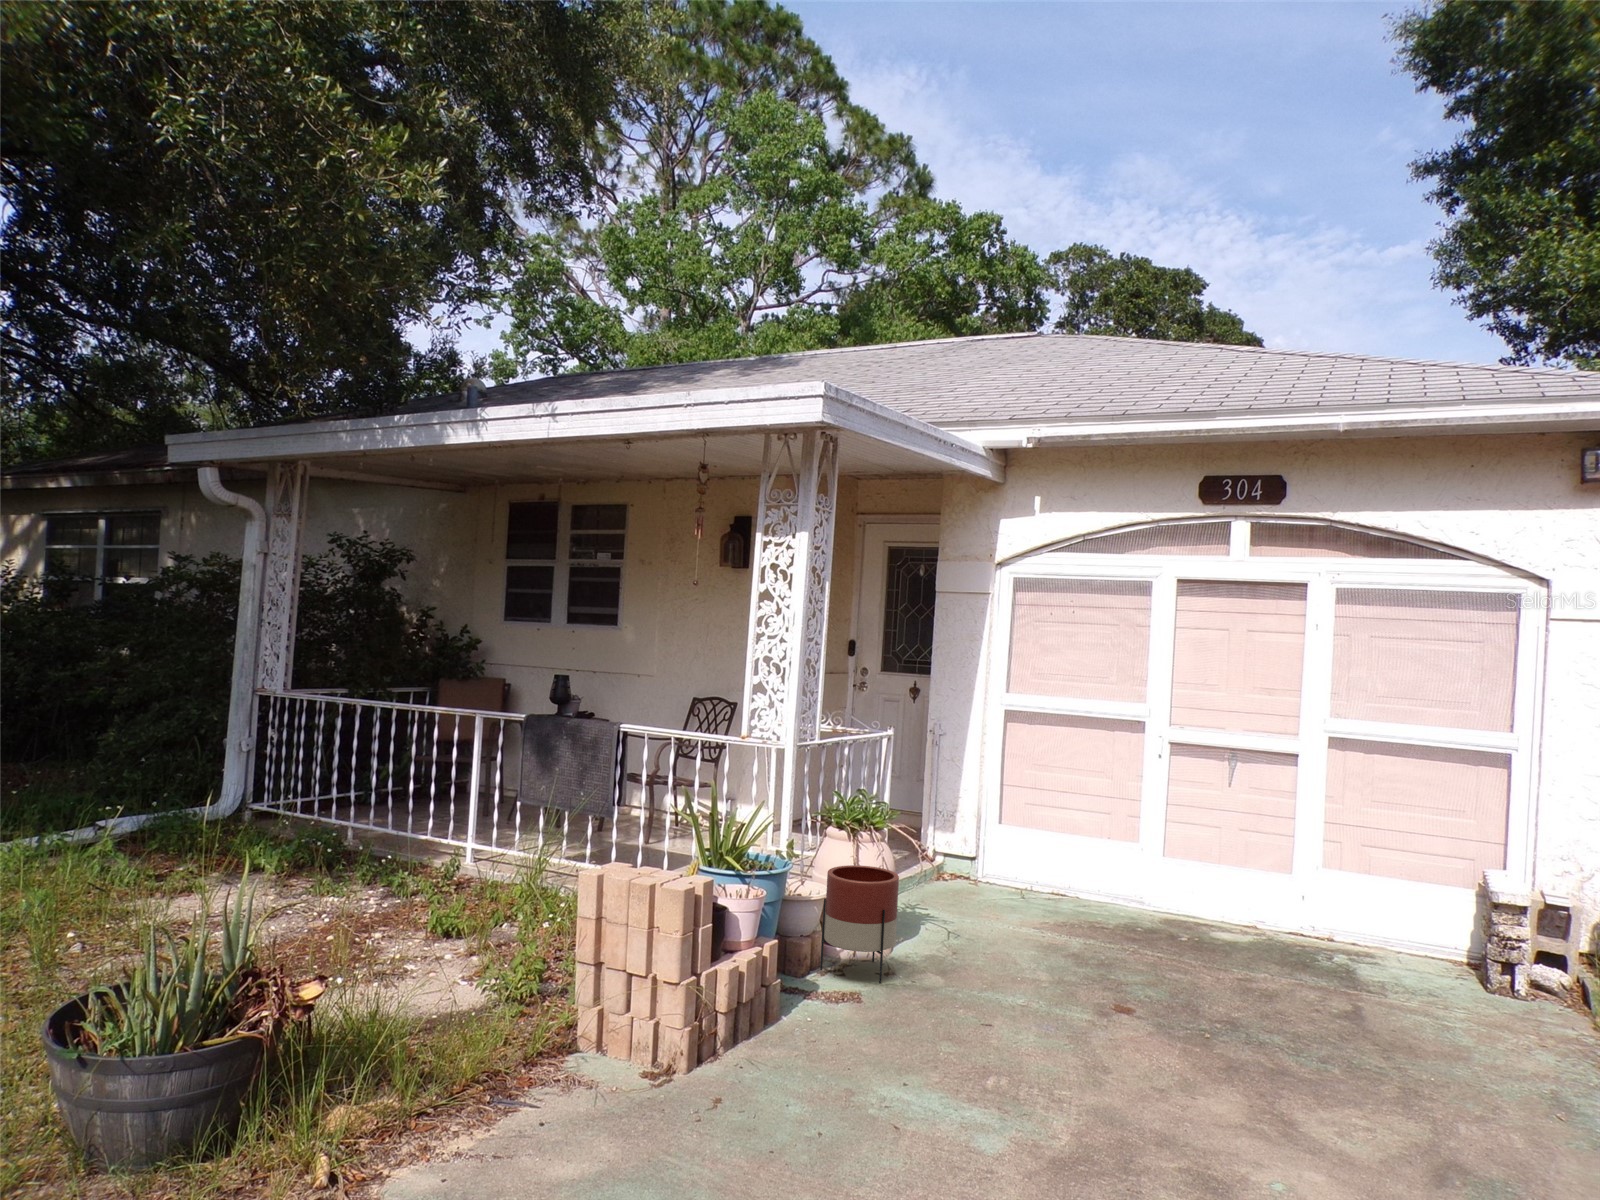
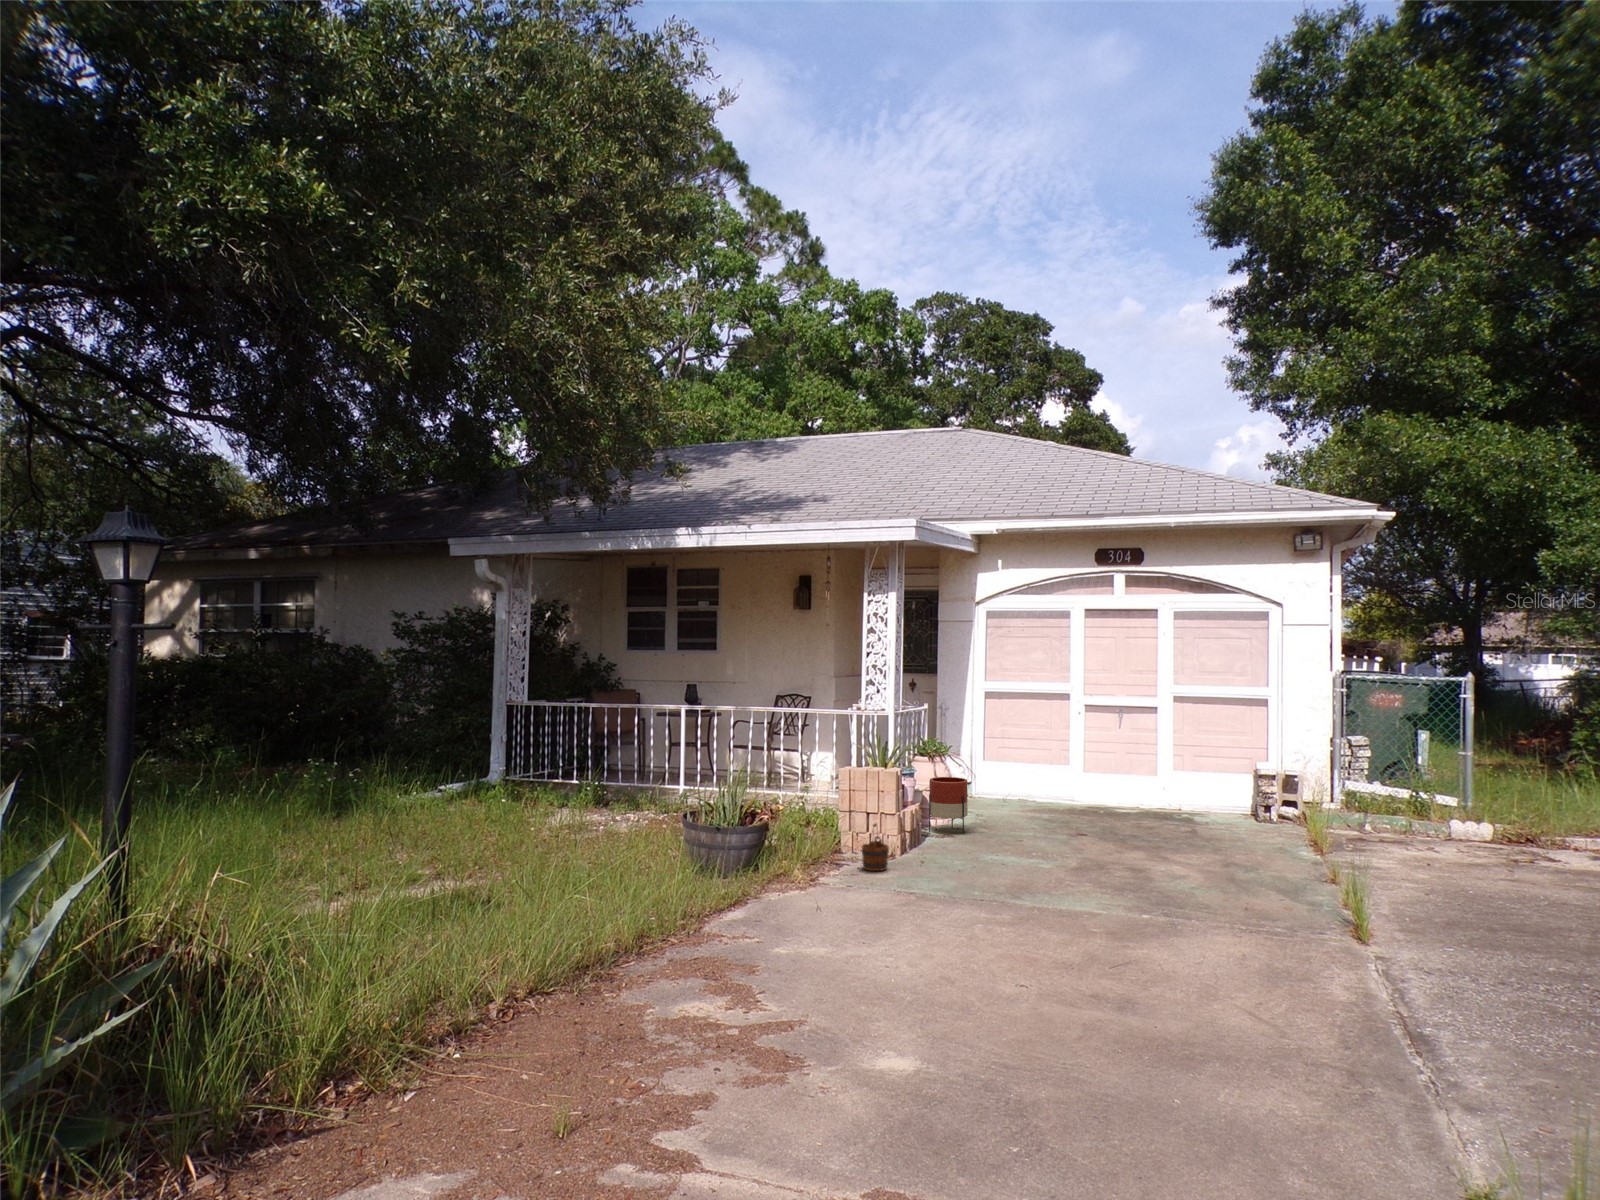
wooden bucket: none [583,979,643,1090] -> present [862,823,889,871]

